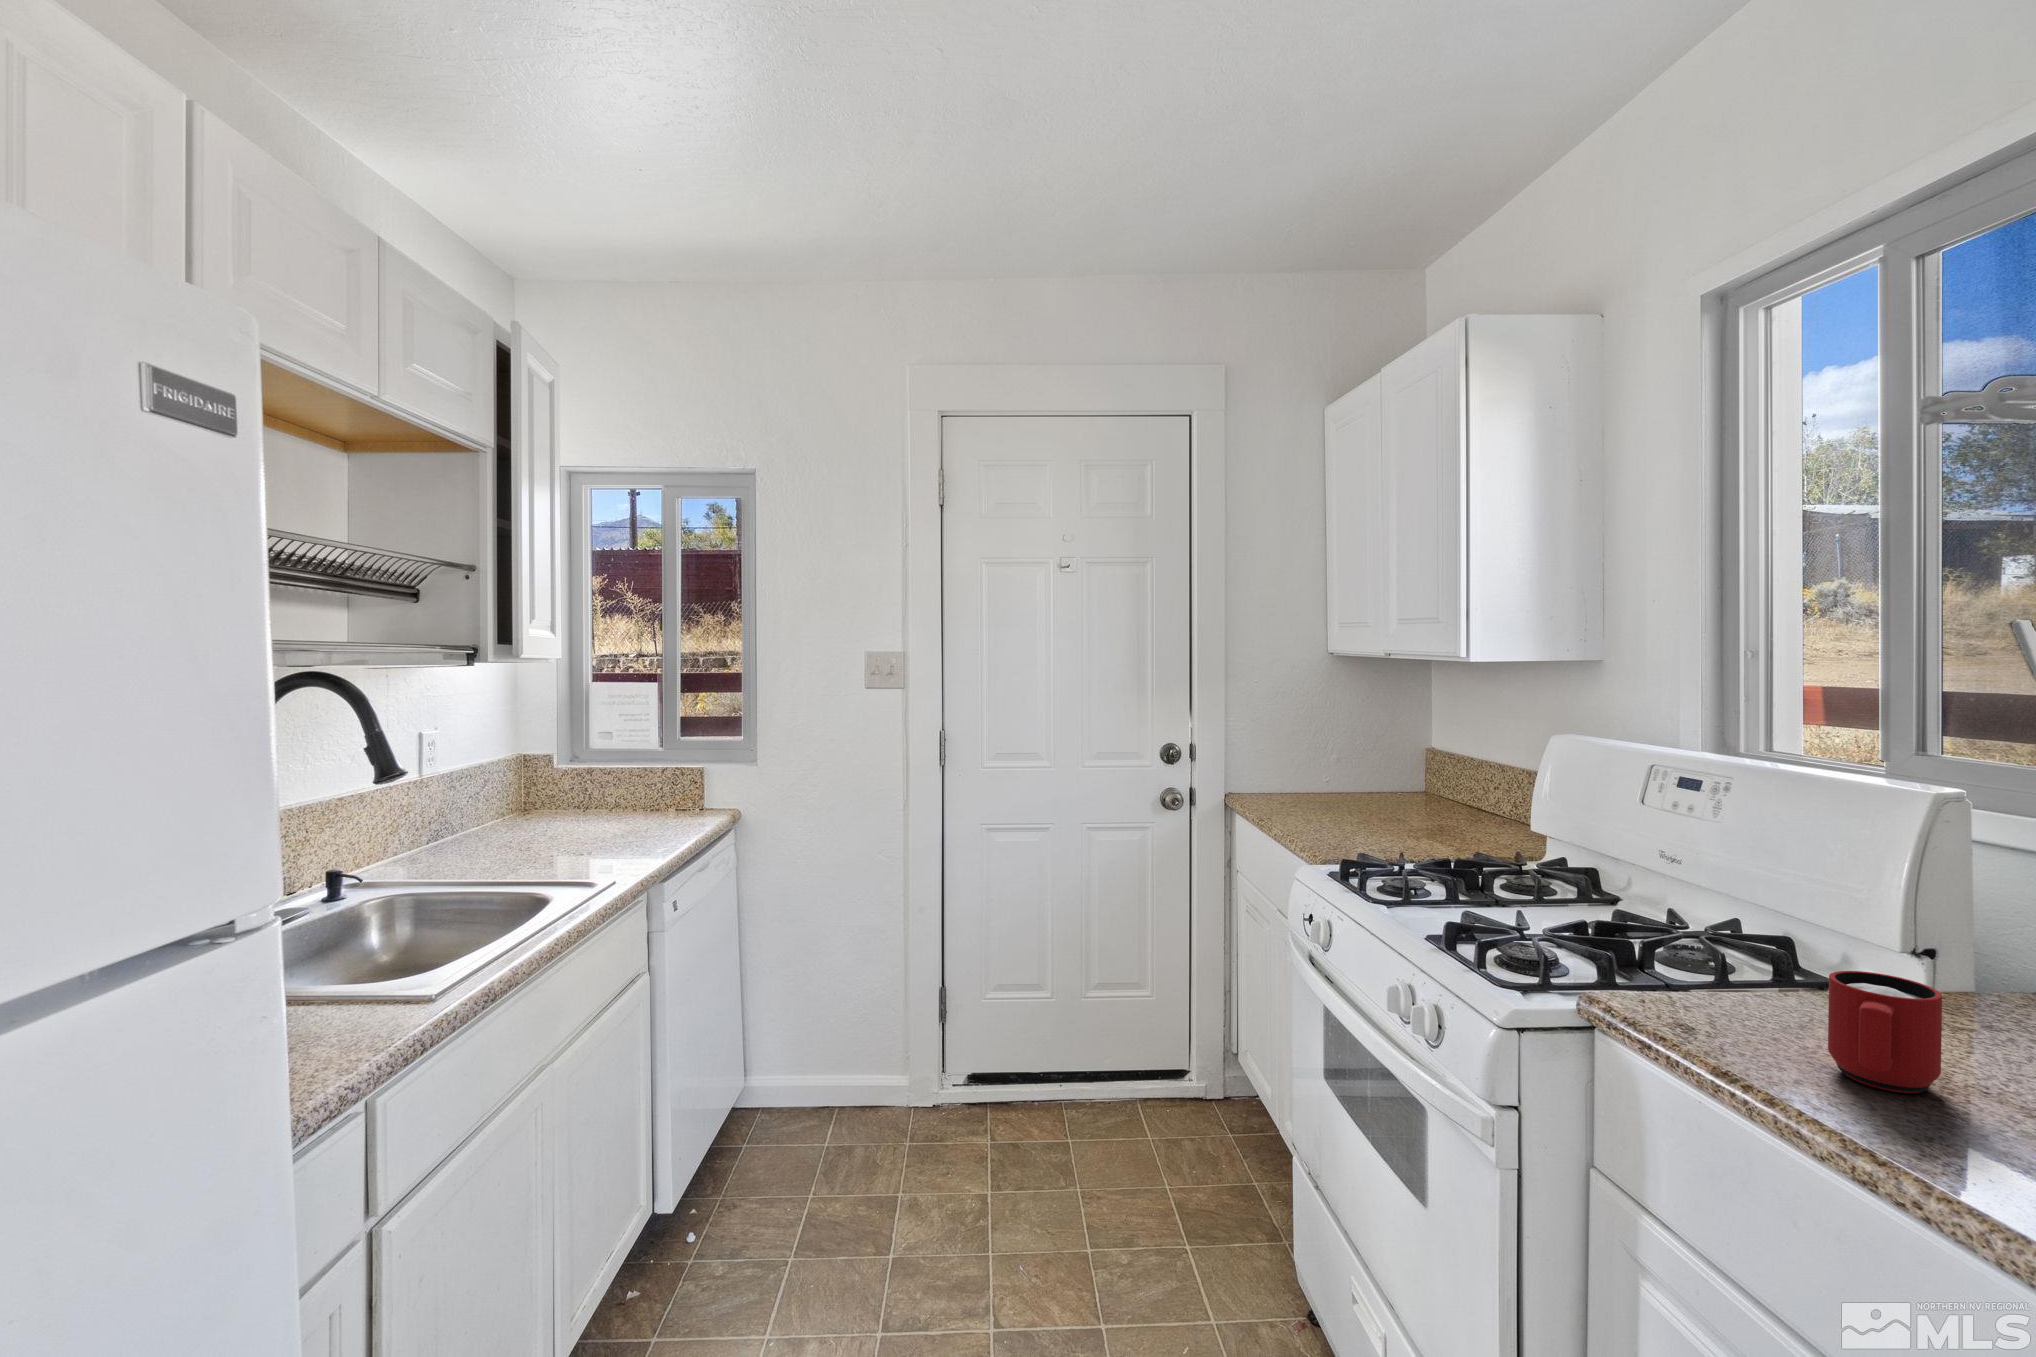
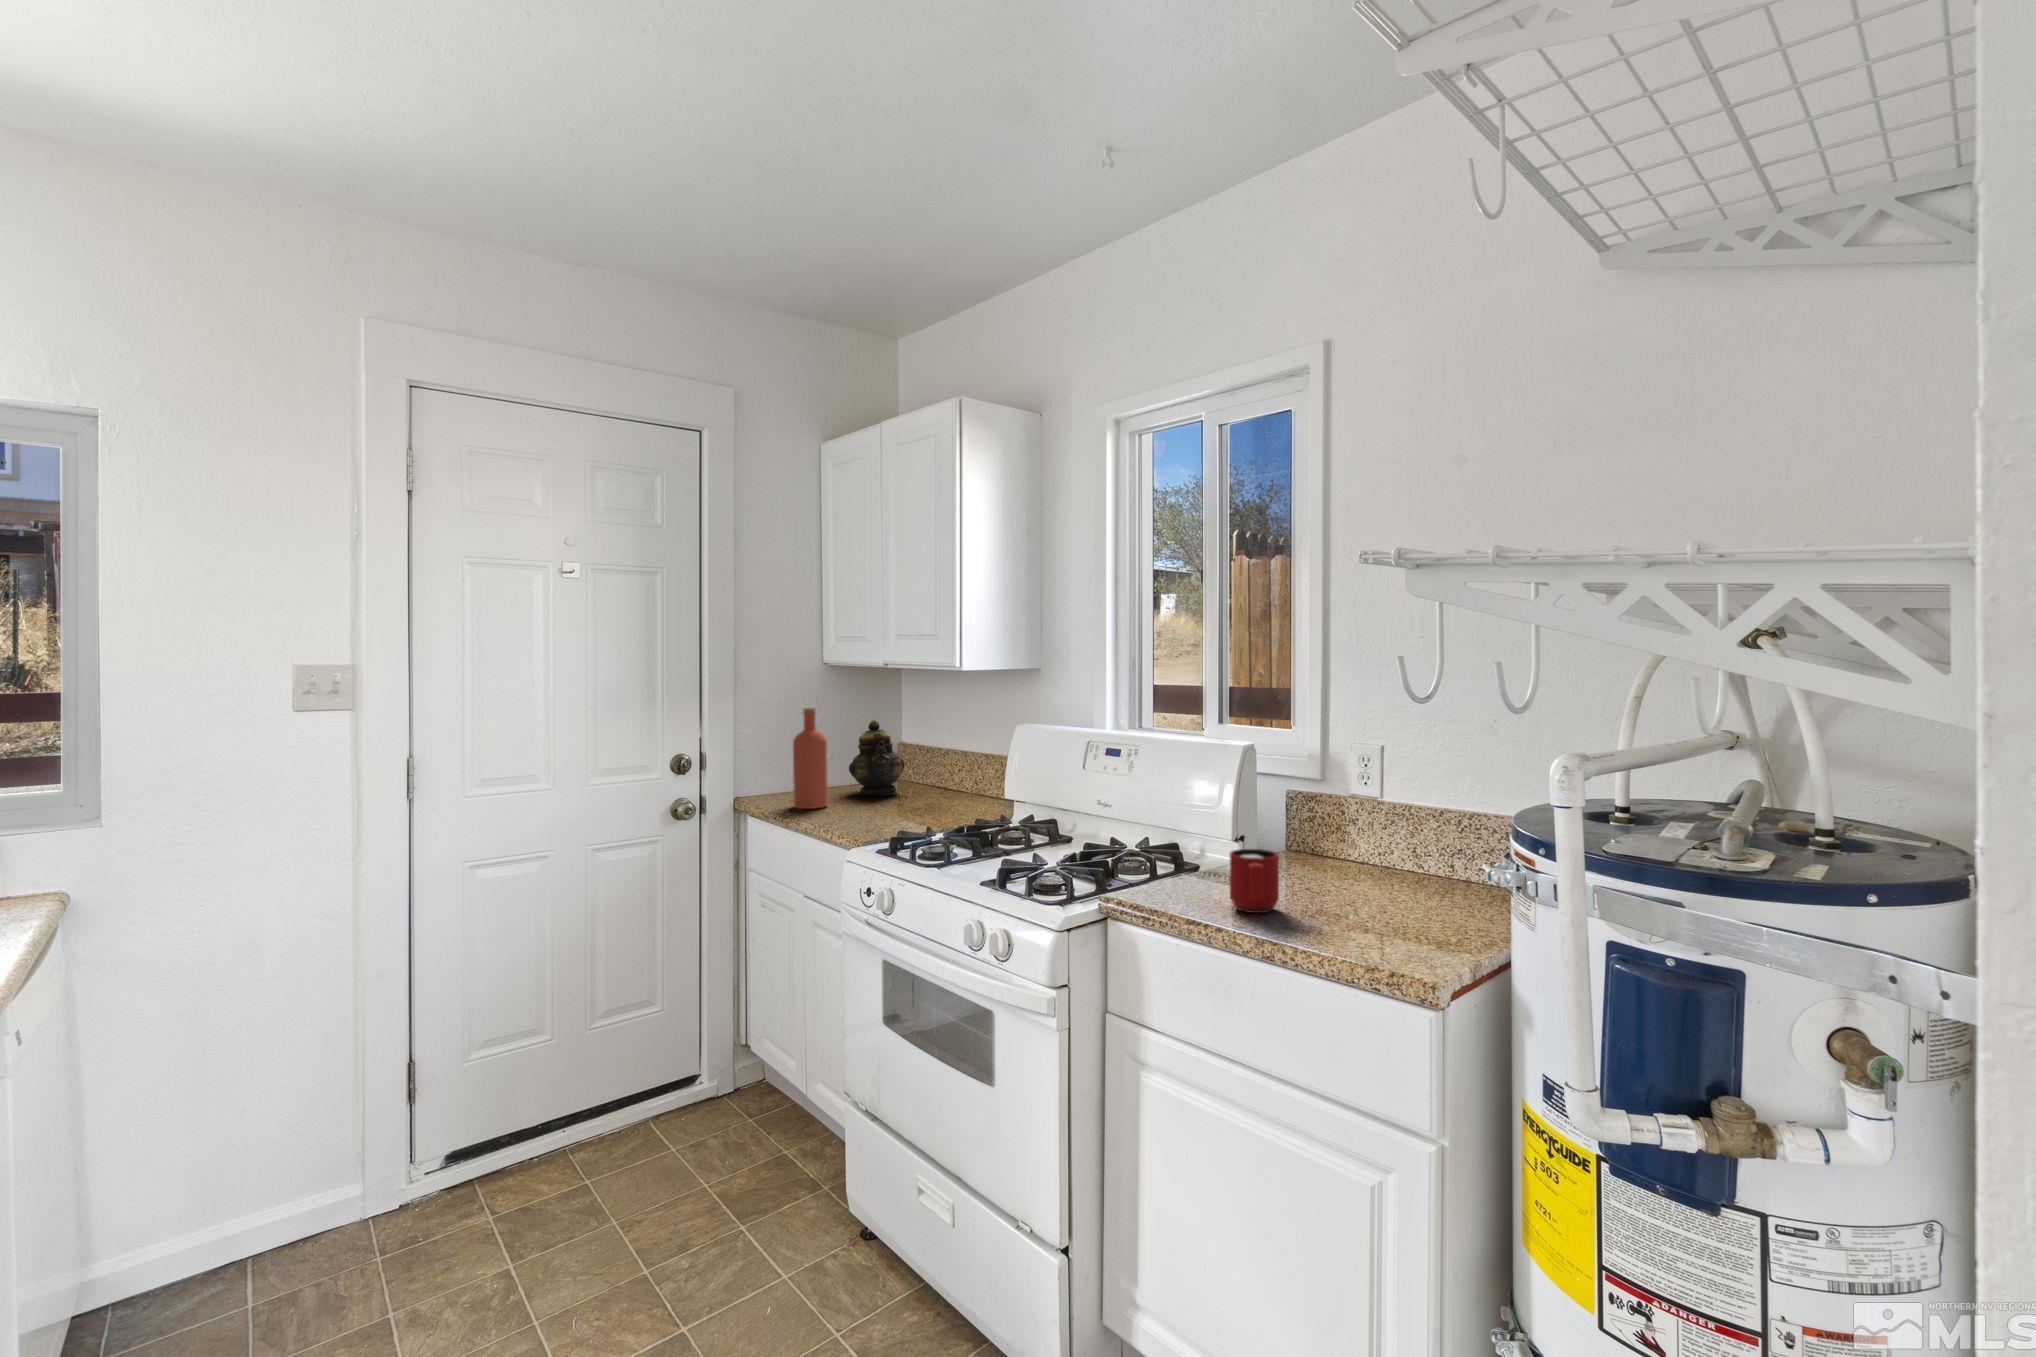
bottle: none [1283,701,1321,813] -> present [793,708,828,809]
teapot: none [1358,718,1428,806] -> present [849,720,905,796]

